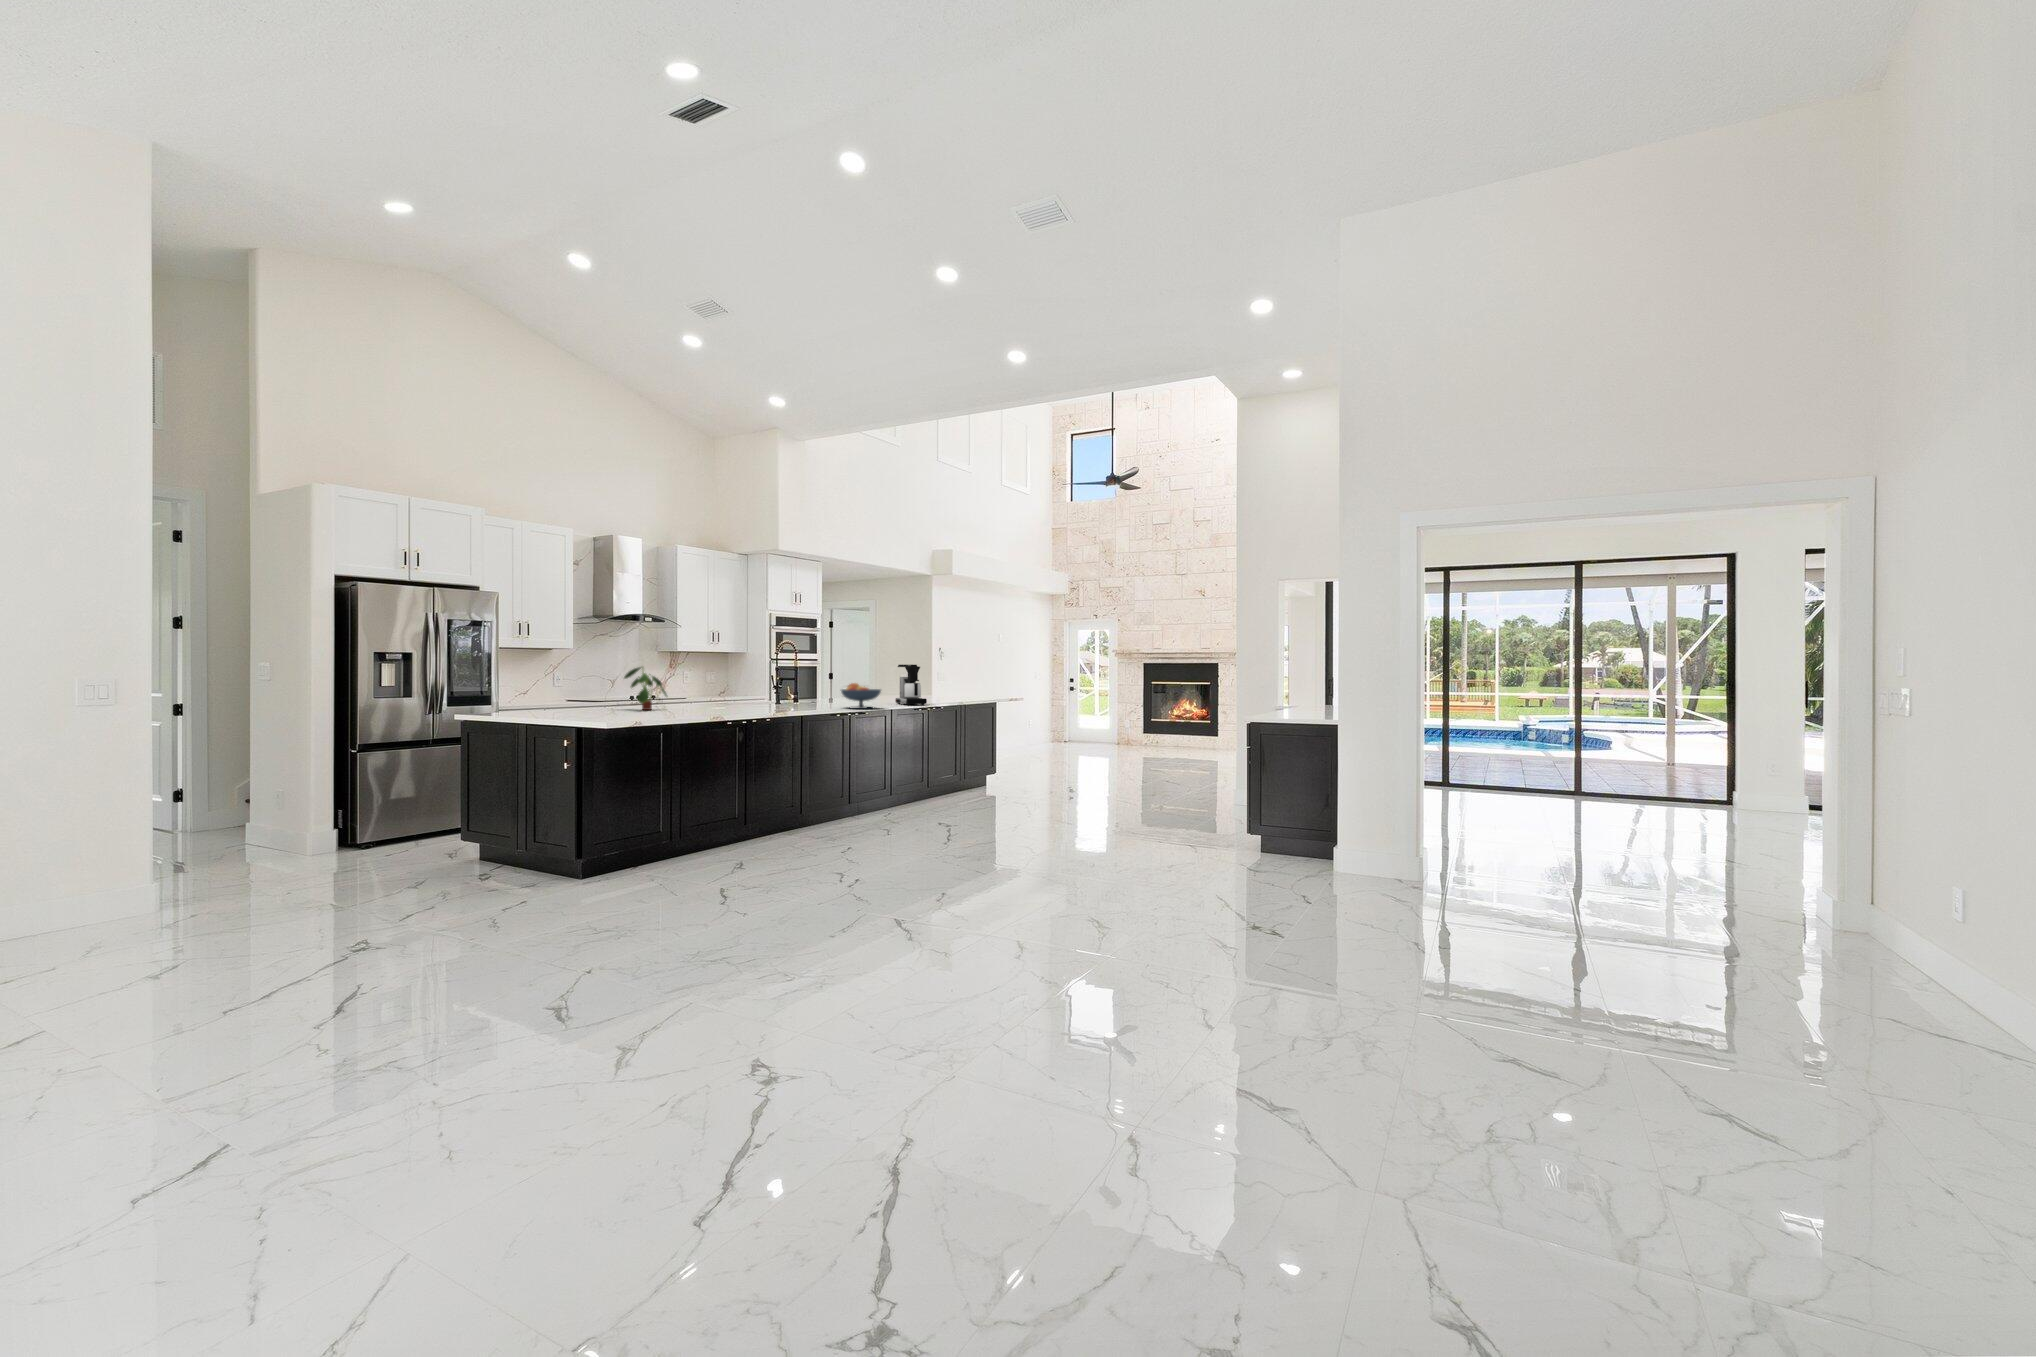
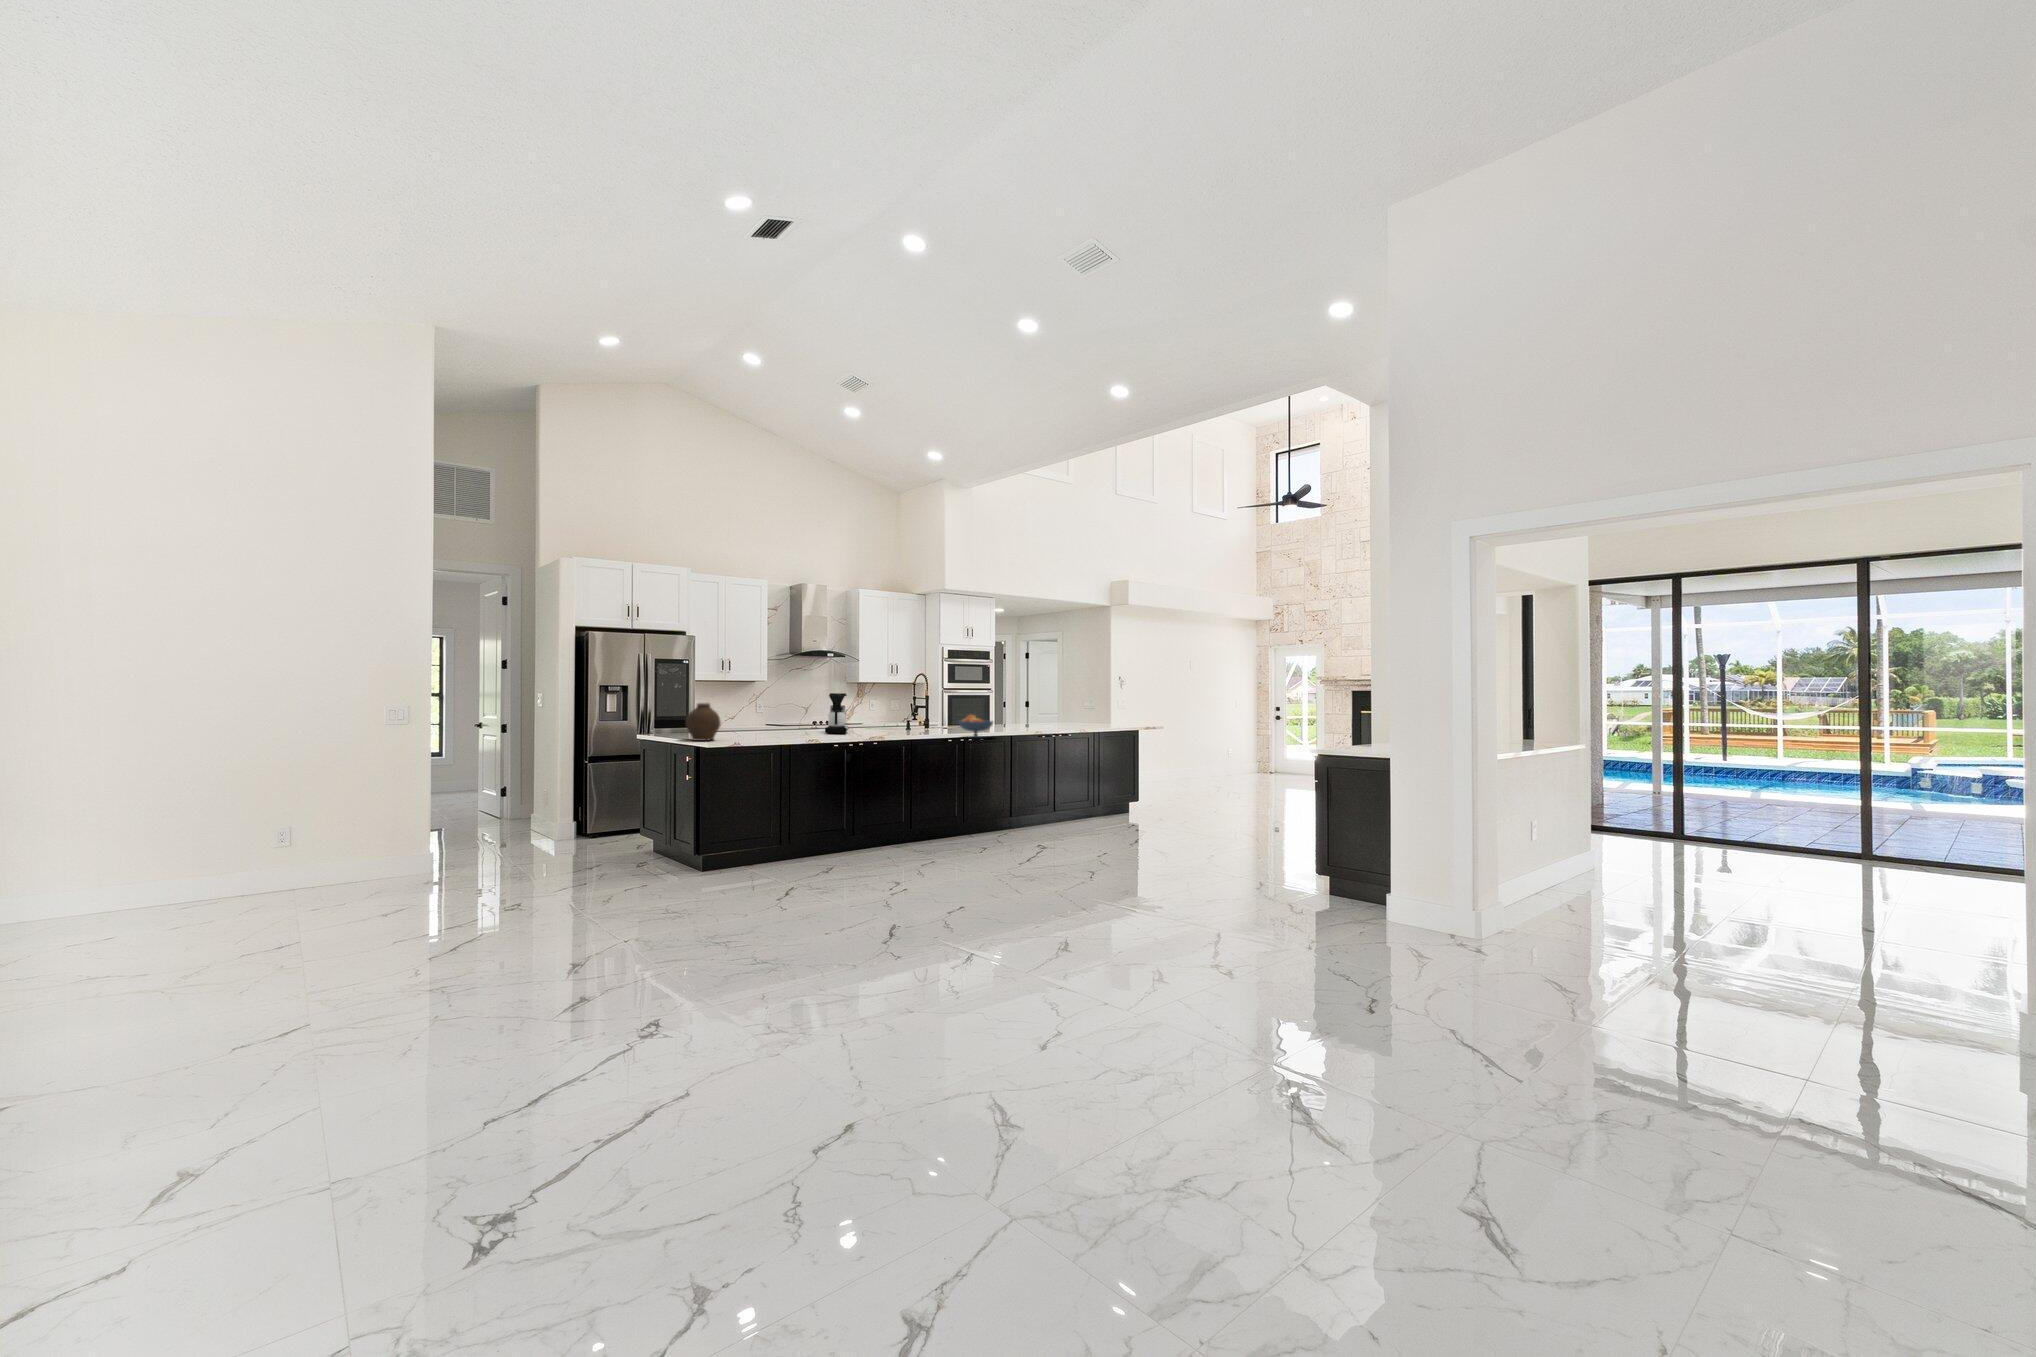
coffee maker: present [895,665,927,705] -> present [825,693,848,734]
plant: present [624,667,667,710] -> none [769,698,808,735]
vase: none [531,671,578,717] -> present [686,703,721,741]

